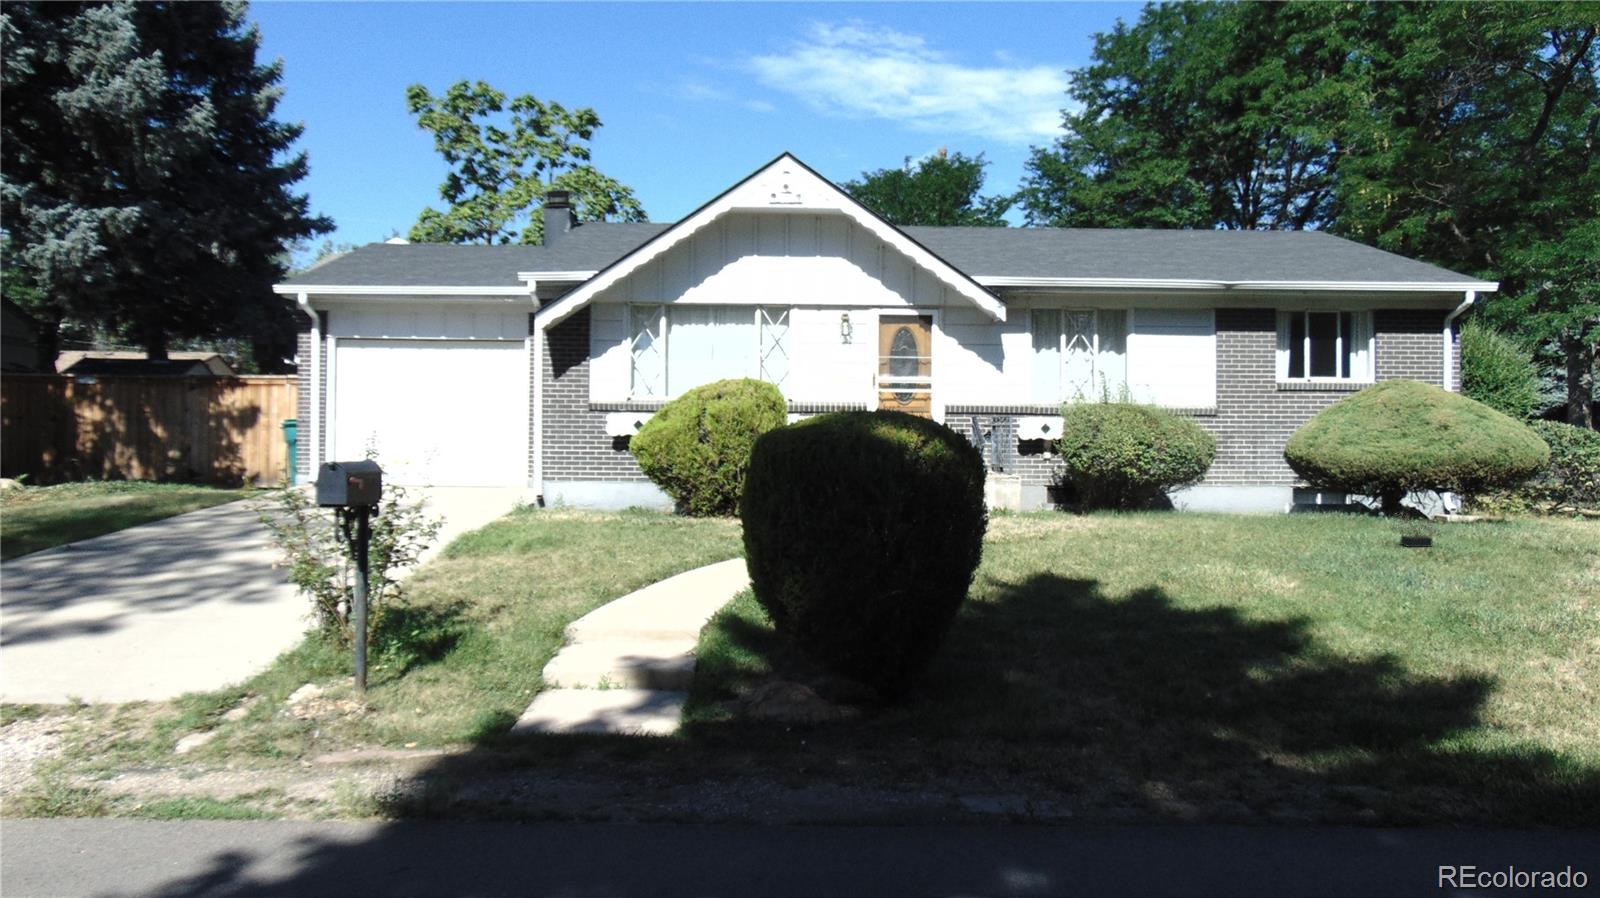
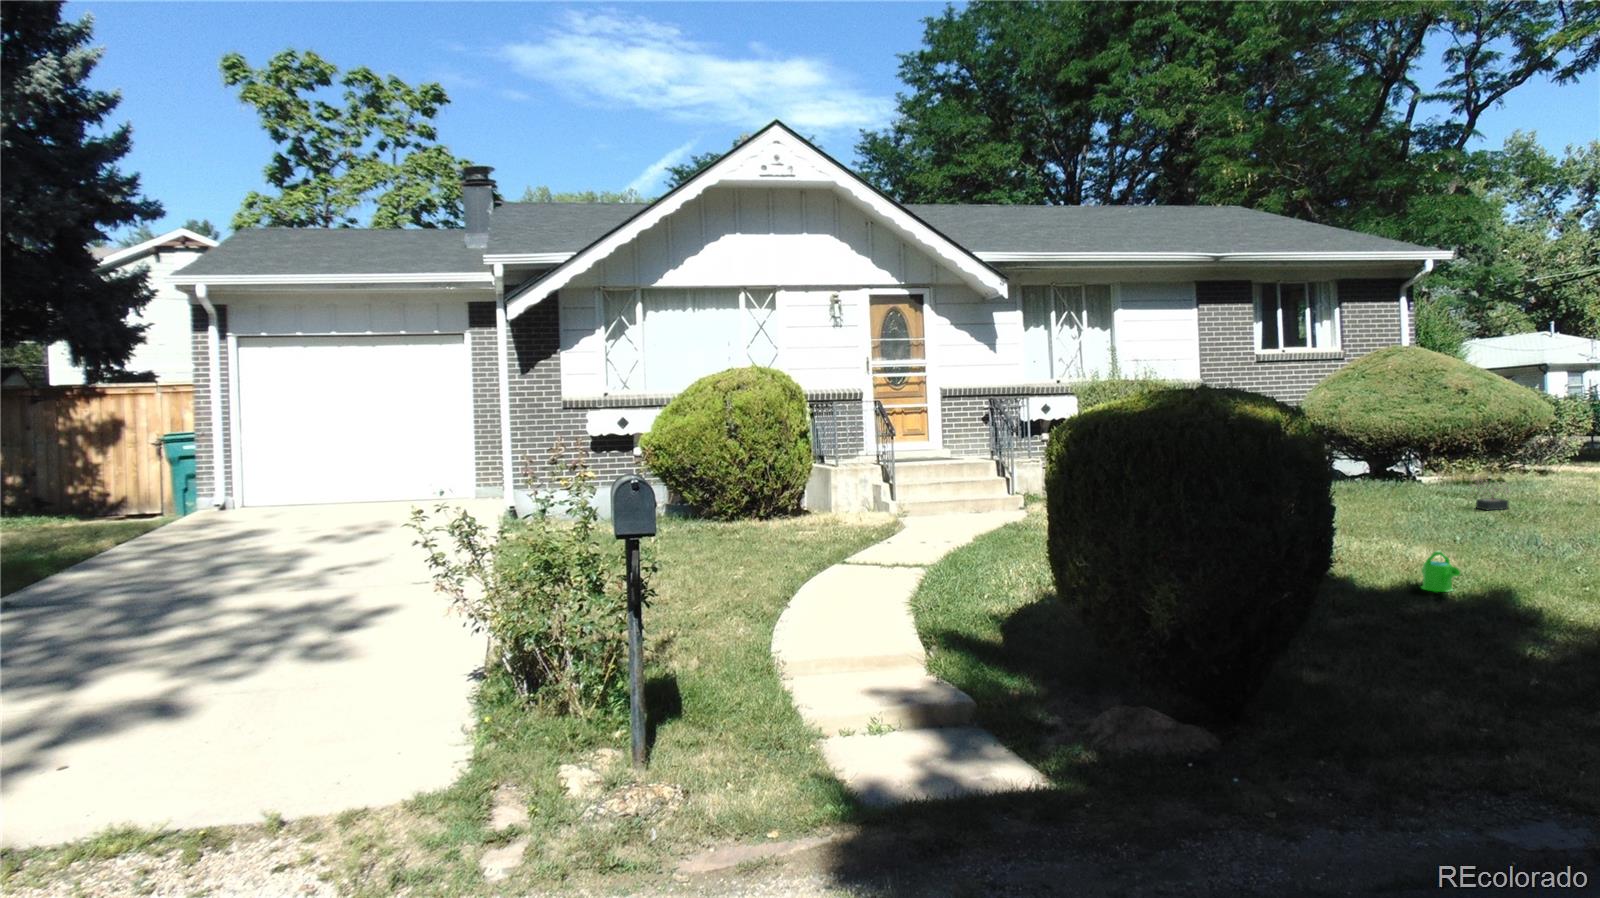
watering can: none [1233,577,1264,617] -> present [1421,551,1460,592]

